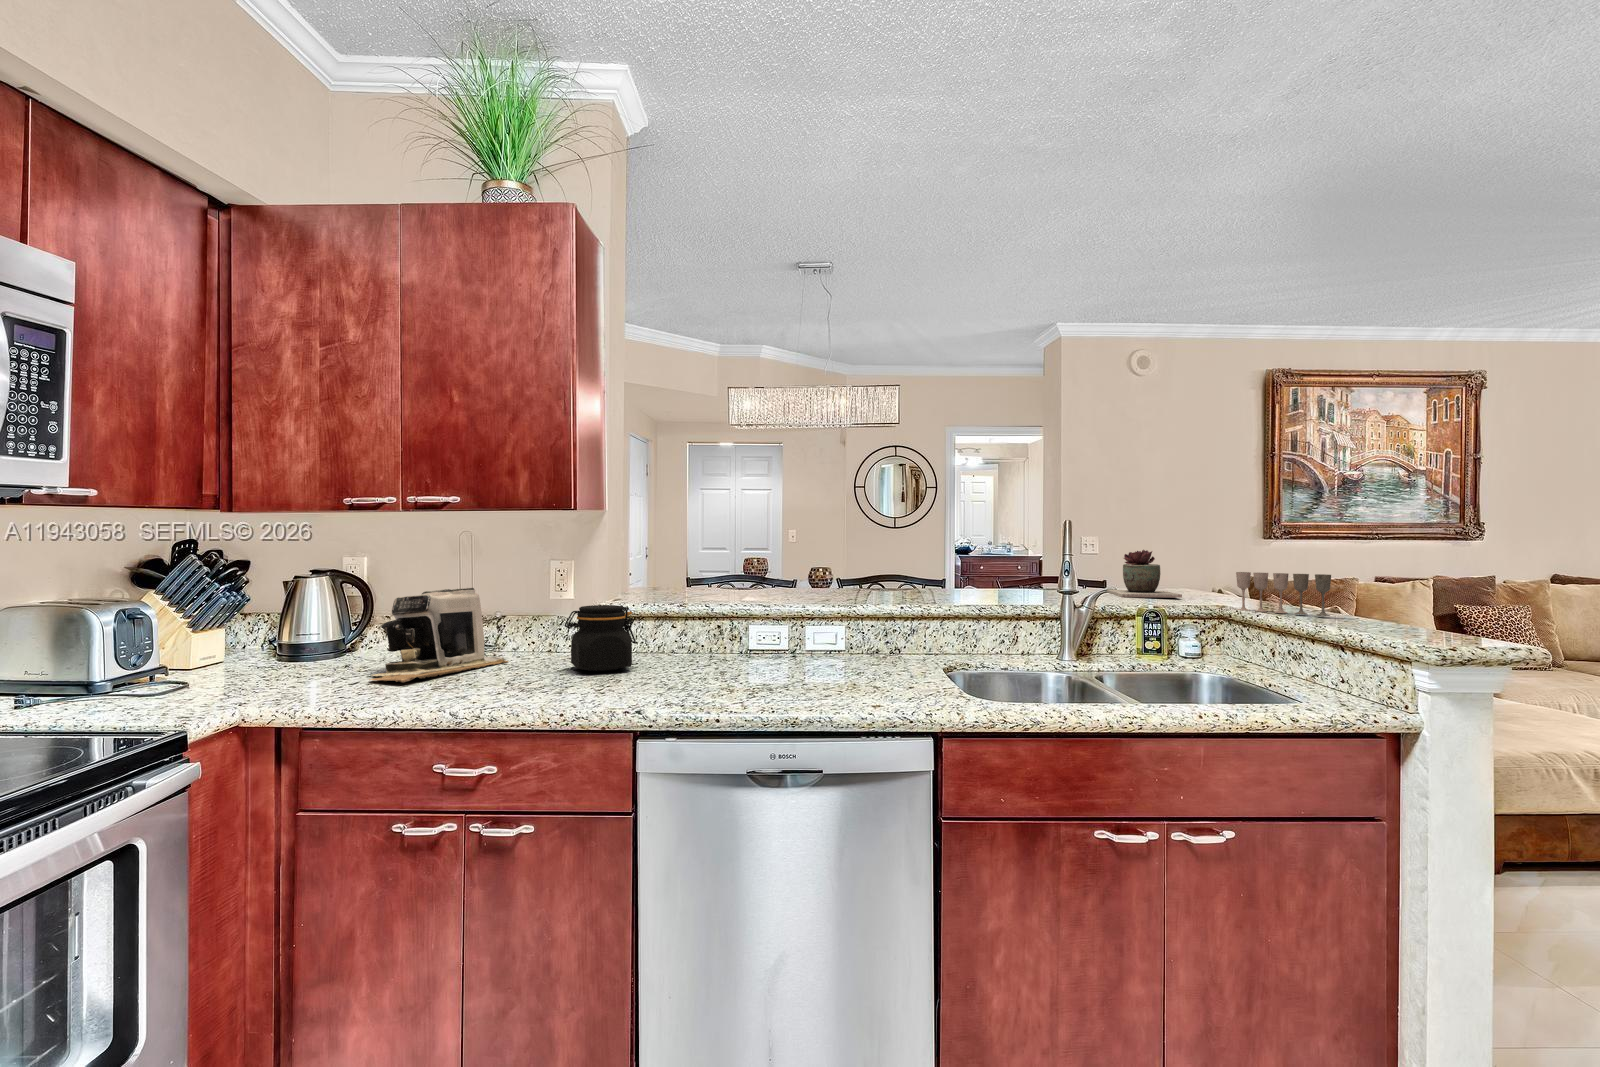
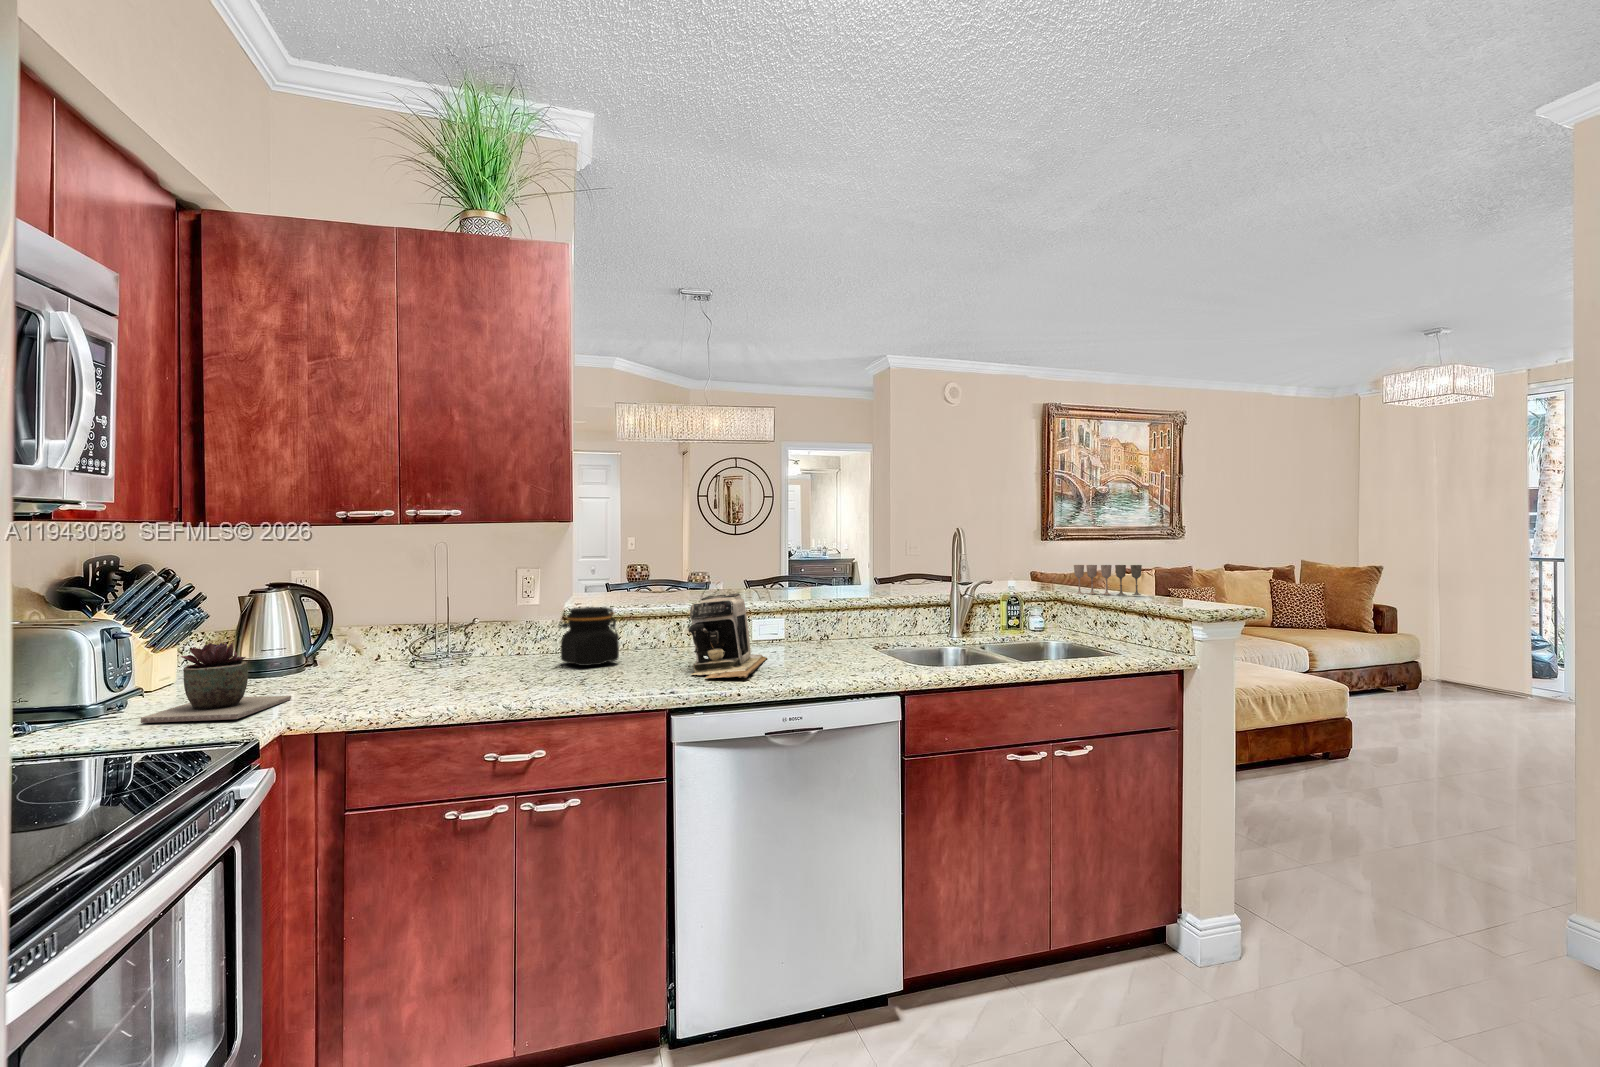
succulent plant: present [1107,550,1182,598] -> present [140,642,291,723]
coffee maker: present [369,588,508,682] -> present [688,593,767,678]

